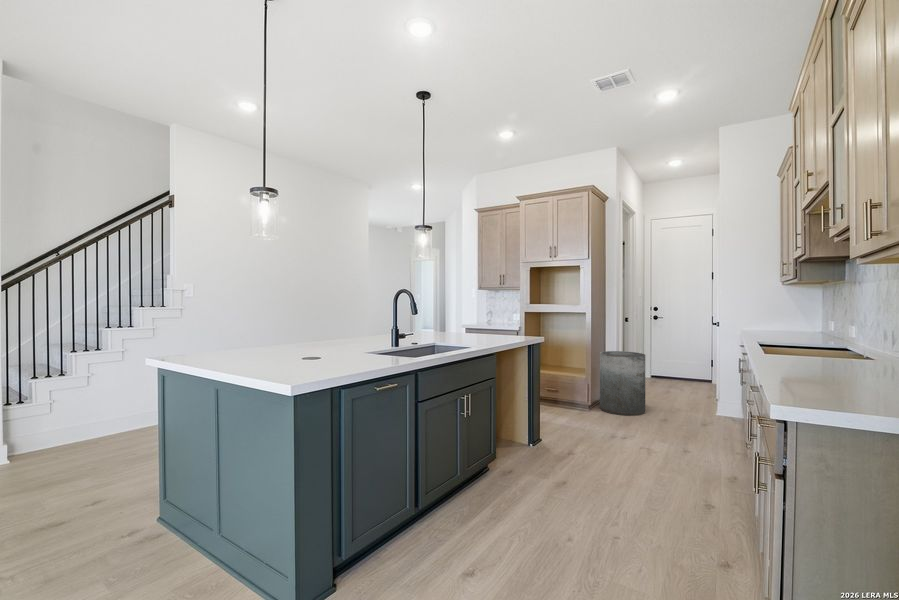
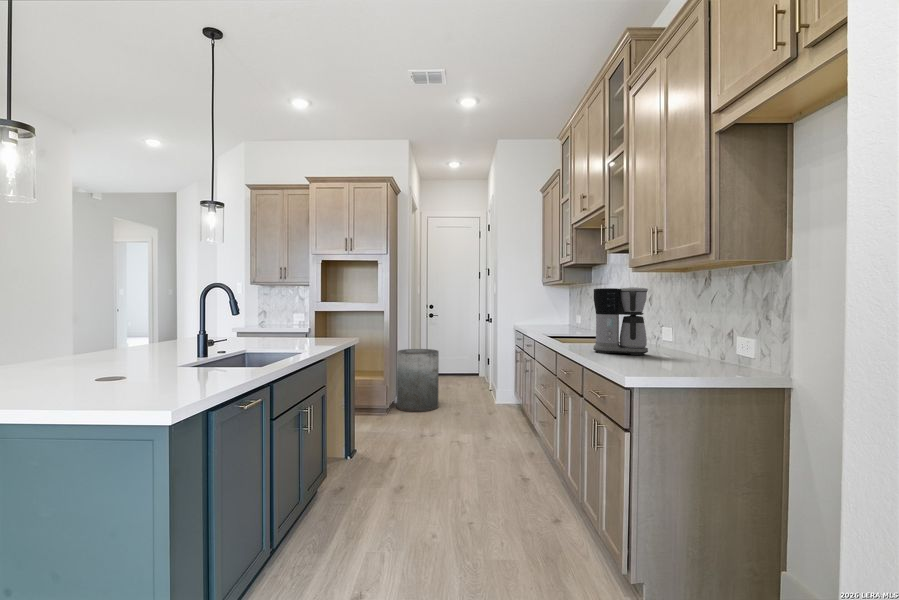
coffee maker: none [782,286,872,379] -> present [593,287,648,355]

